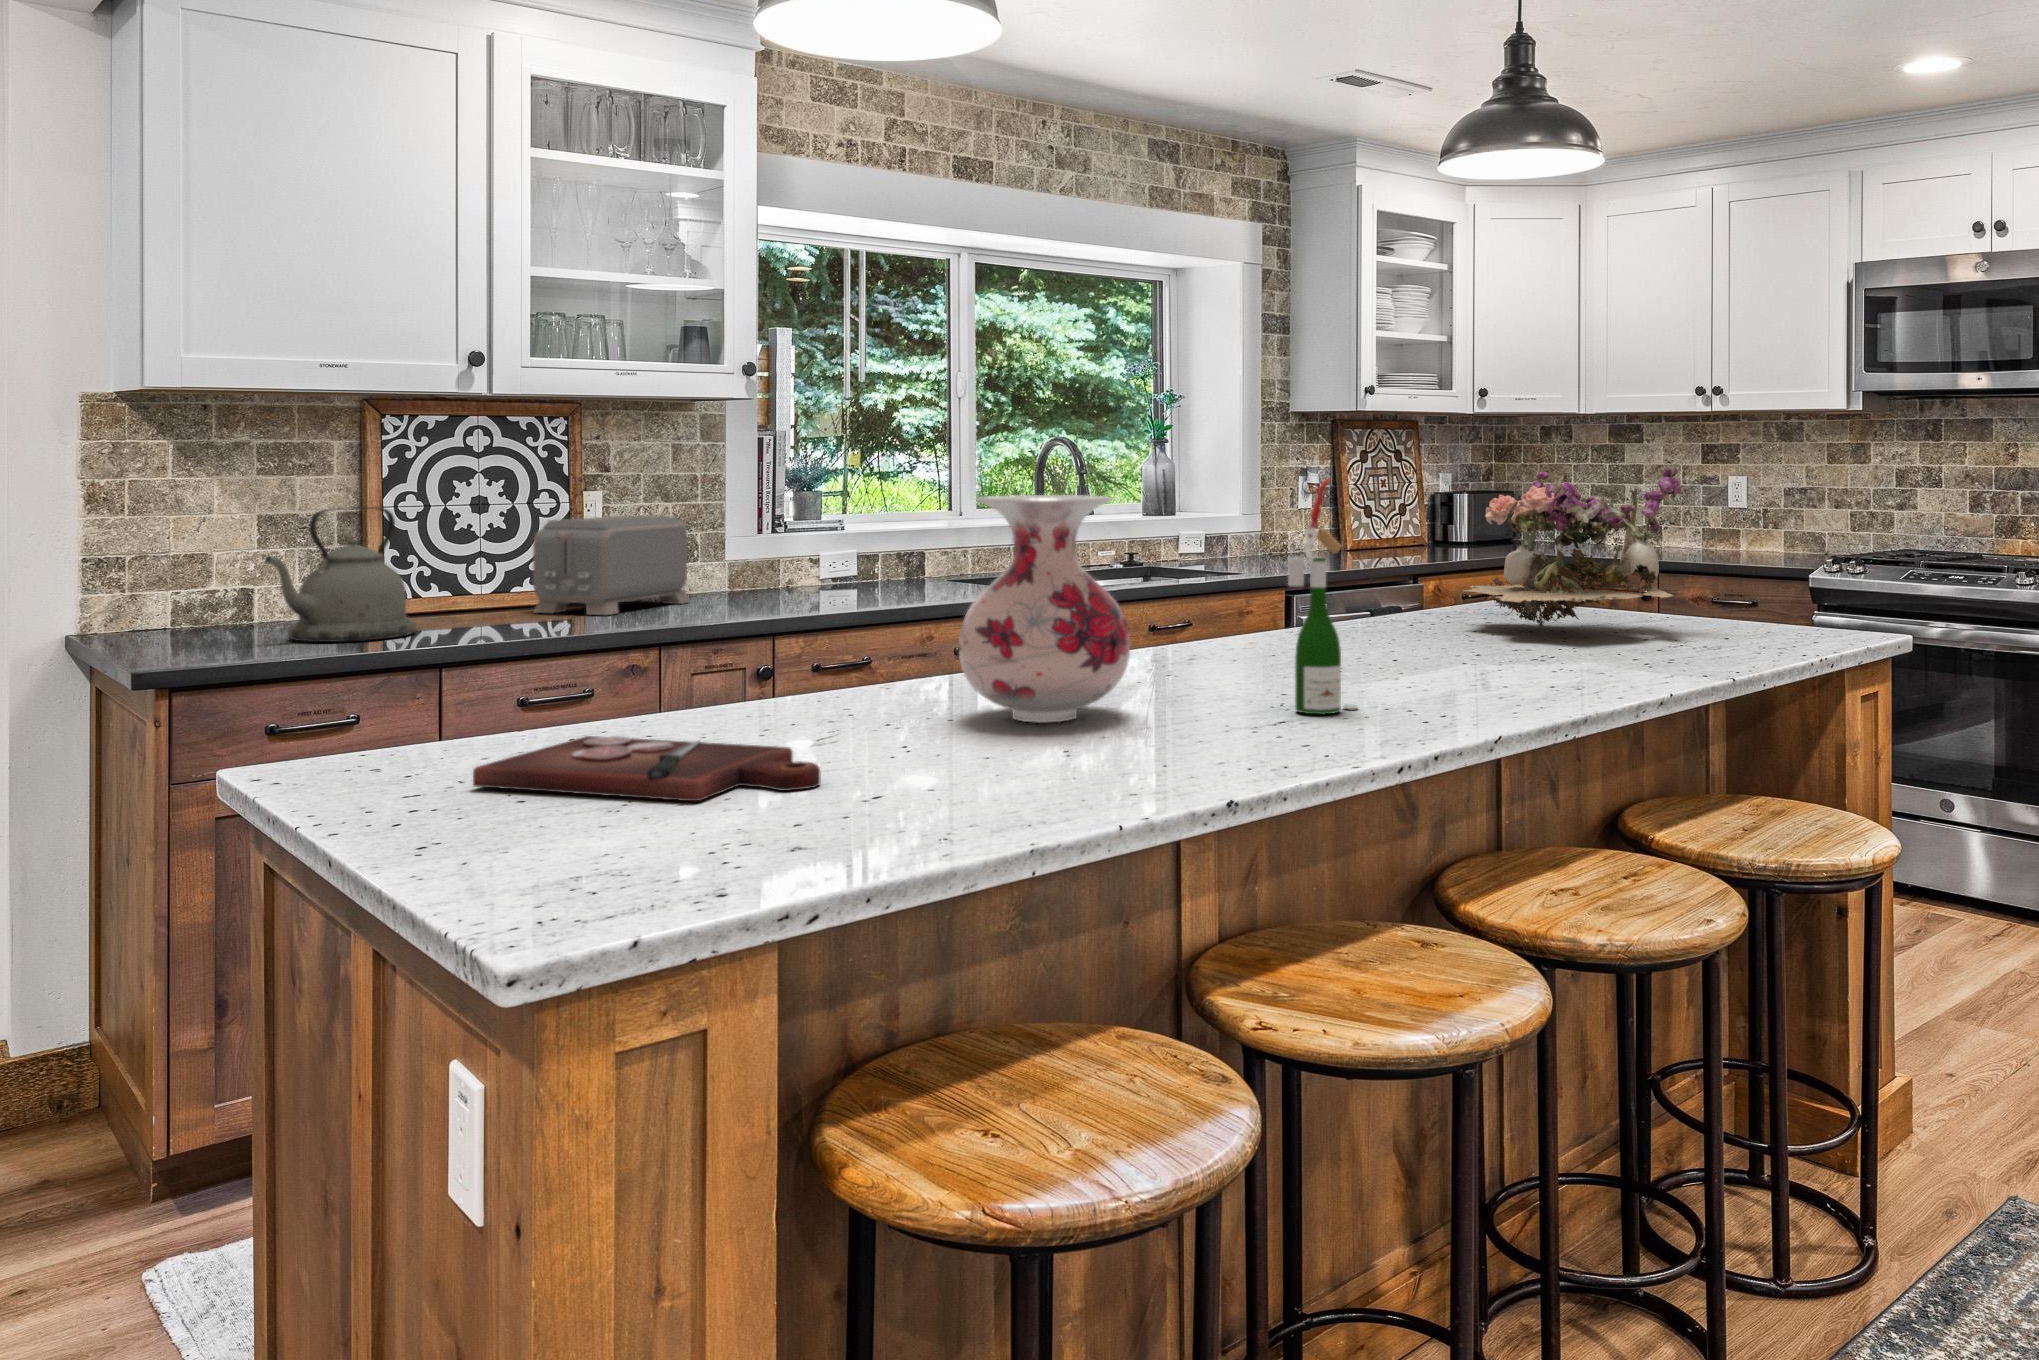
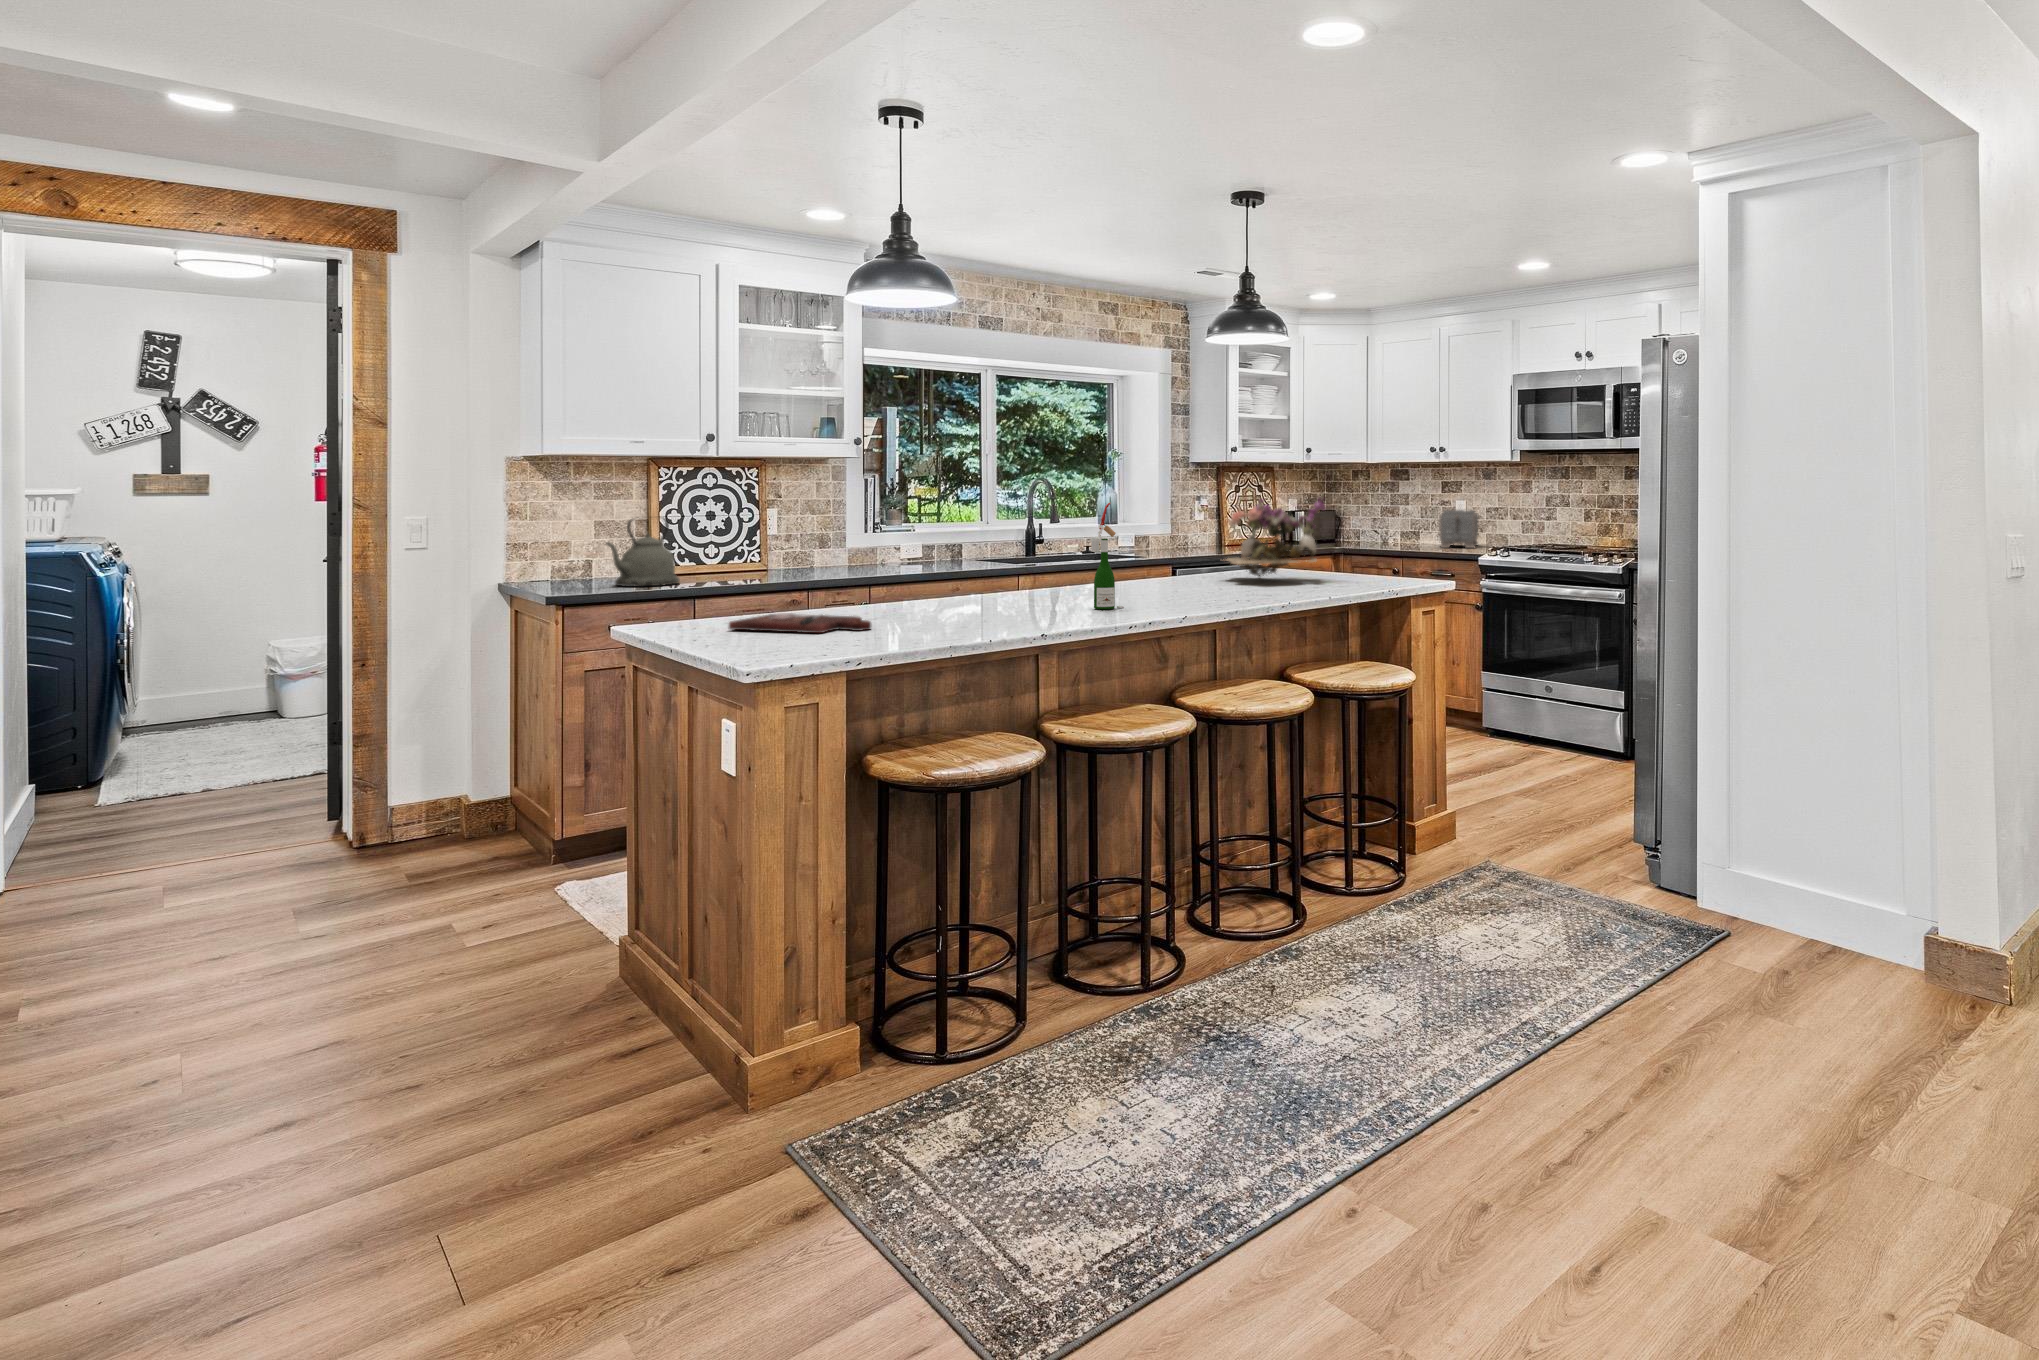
vase: present [959,495,1130,723] -> none [940,510,1019,612]
toaster: present [533,516,690,615] -> present [1439,510,1478,548]

